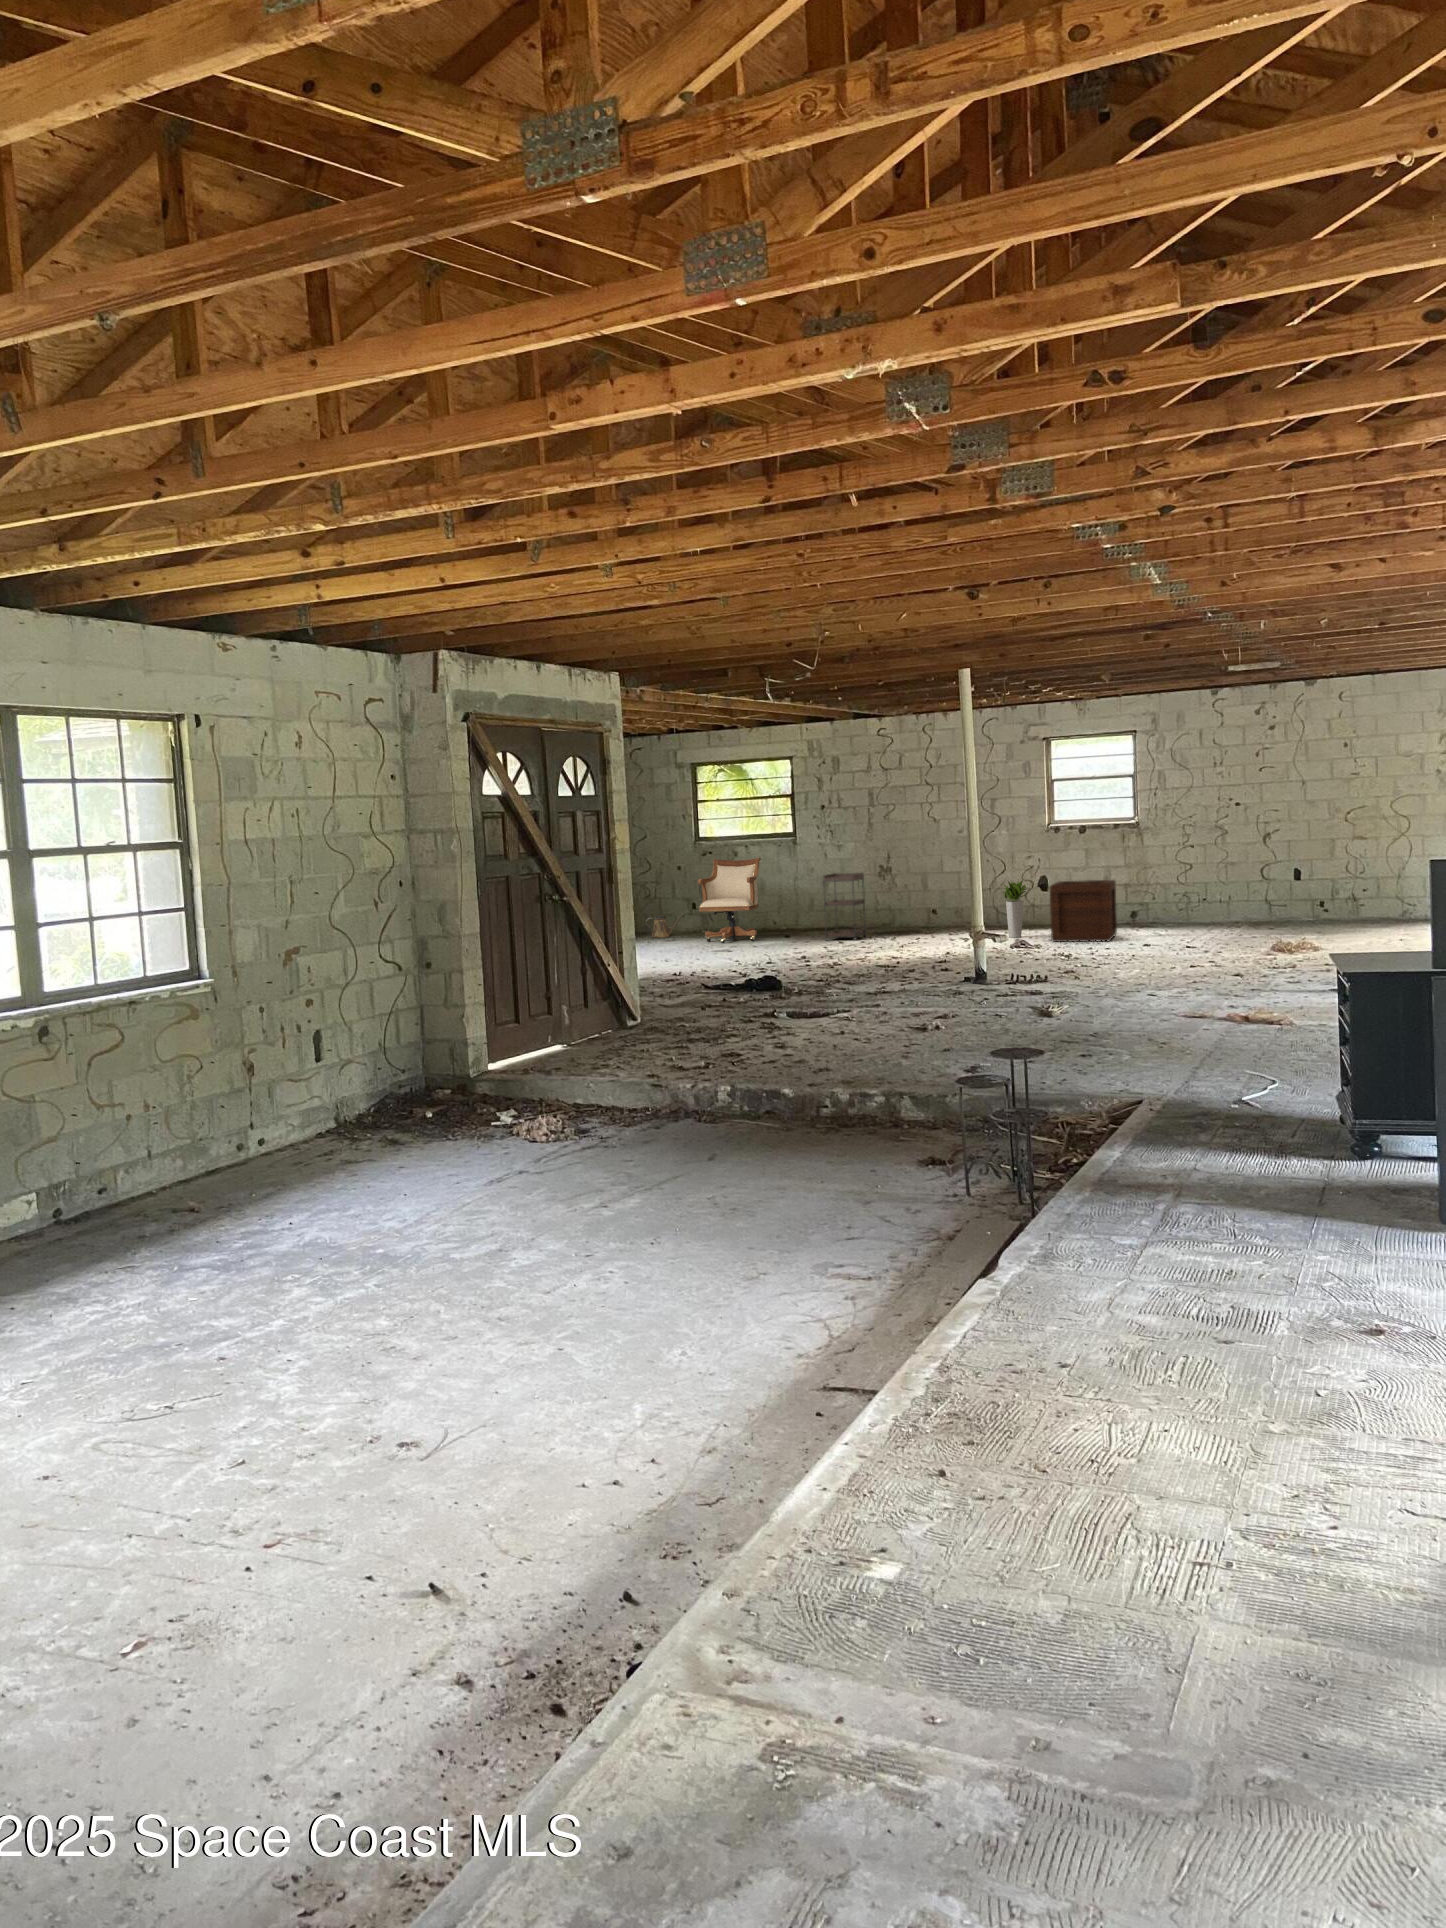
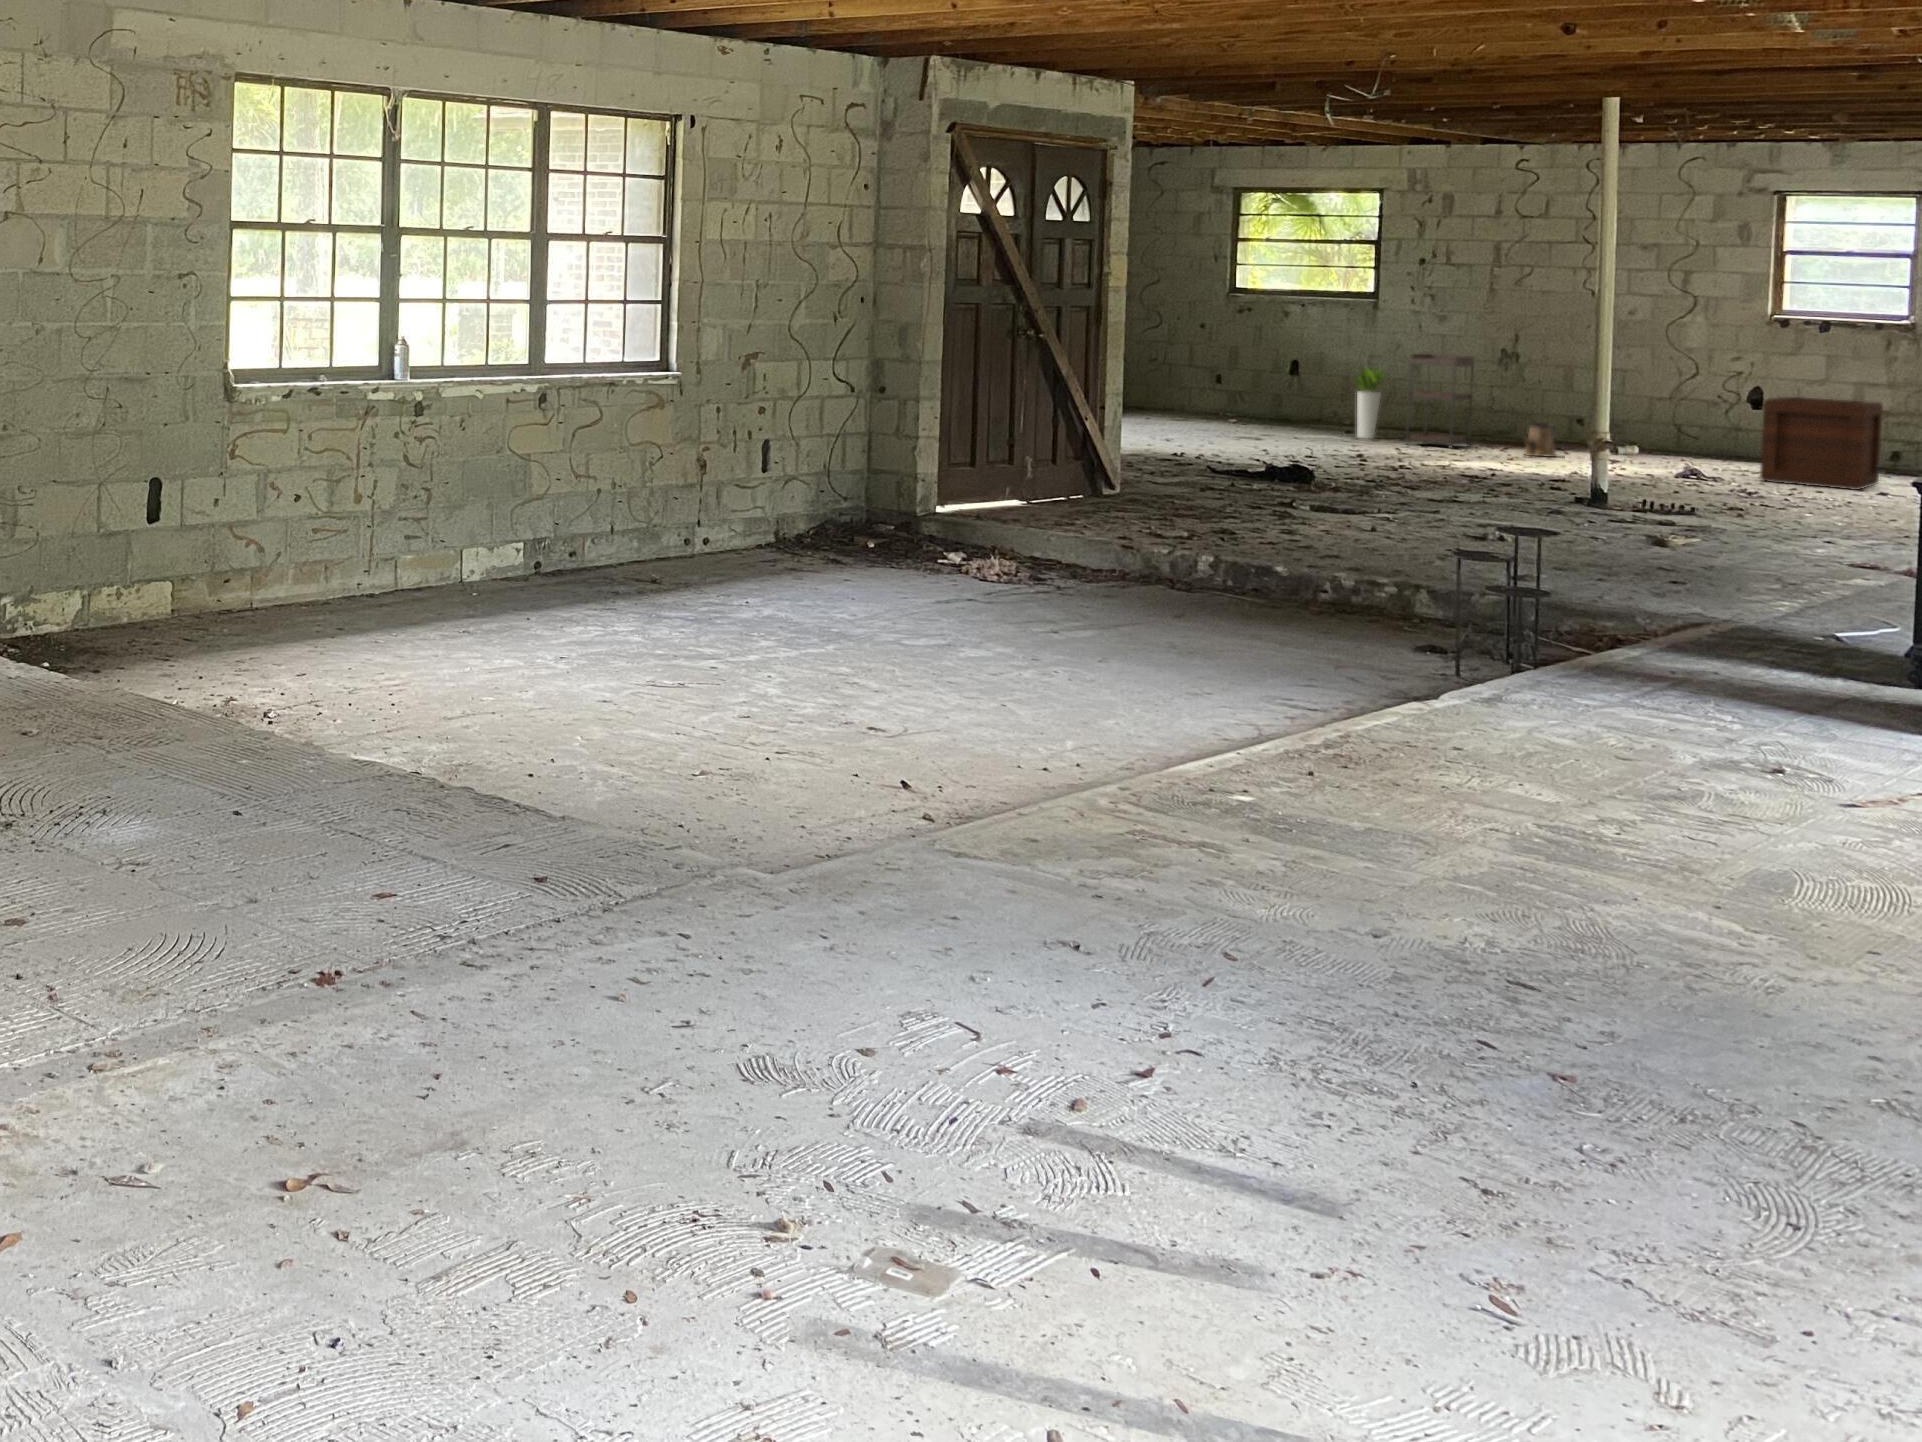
chair: present [698,858,761,943] -> none [1223,319,1321,434]
planter: present [1002,880,1026,938] -> present [1353,368,1384,439]
watering can: present [646,912,686,938] -> present [1517,422,1557,457]

